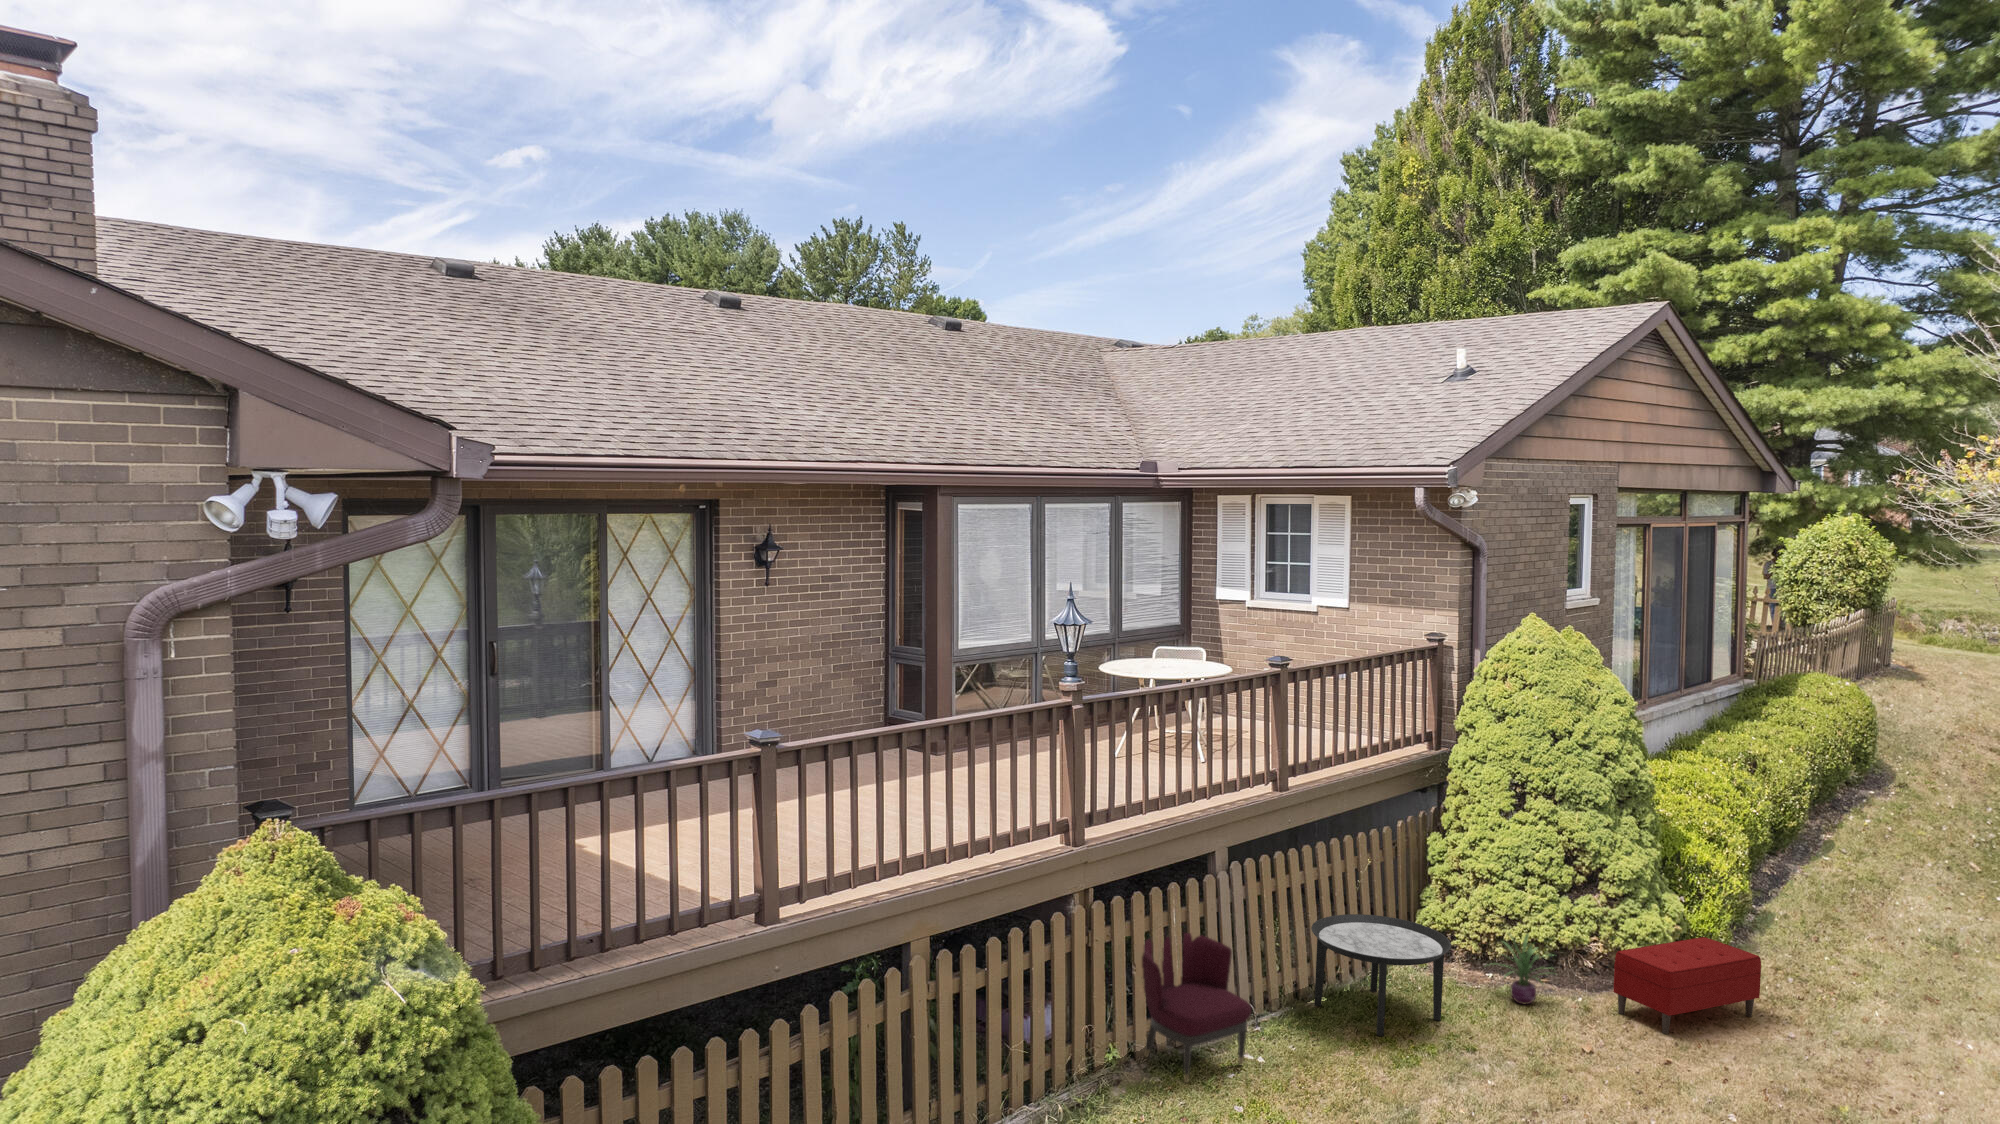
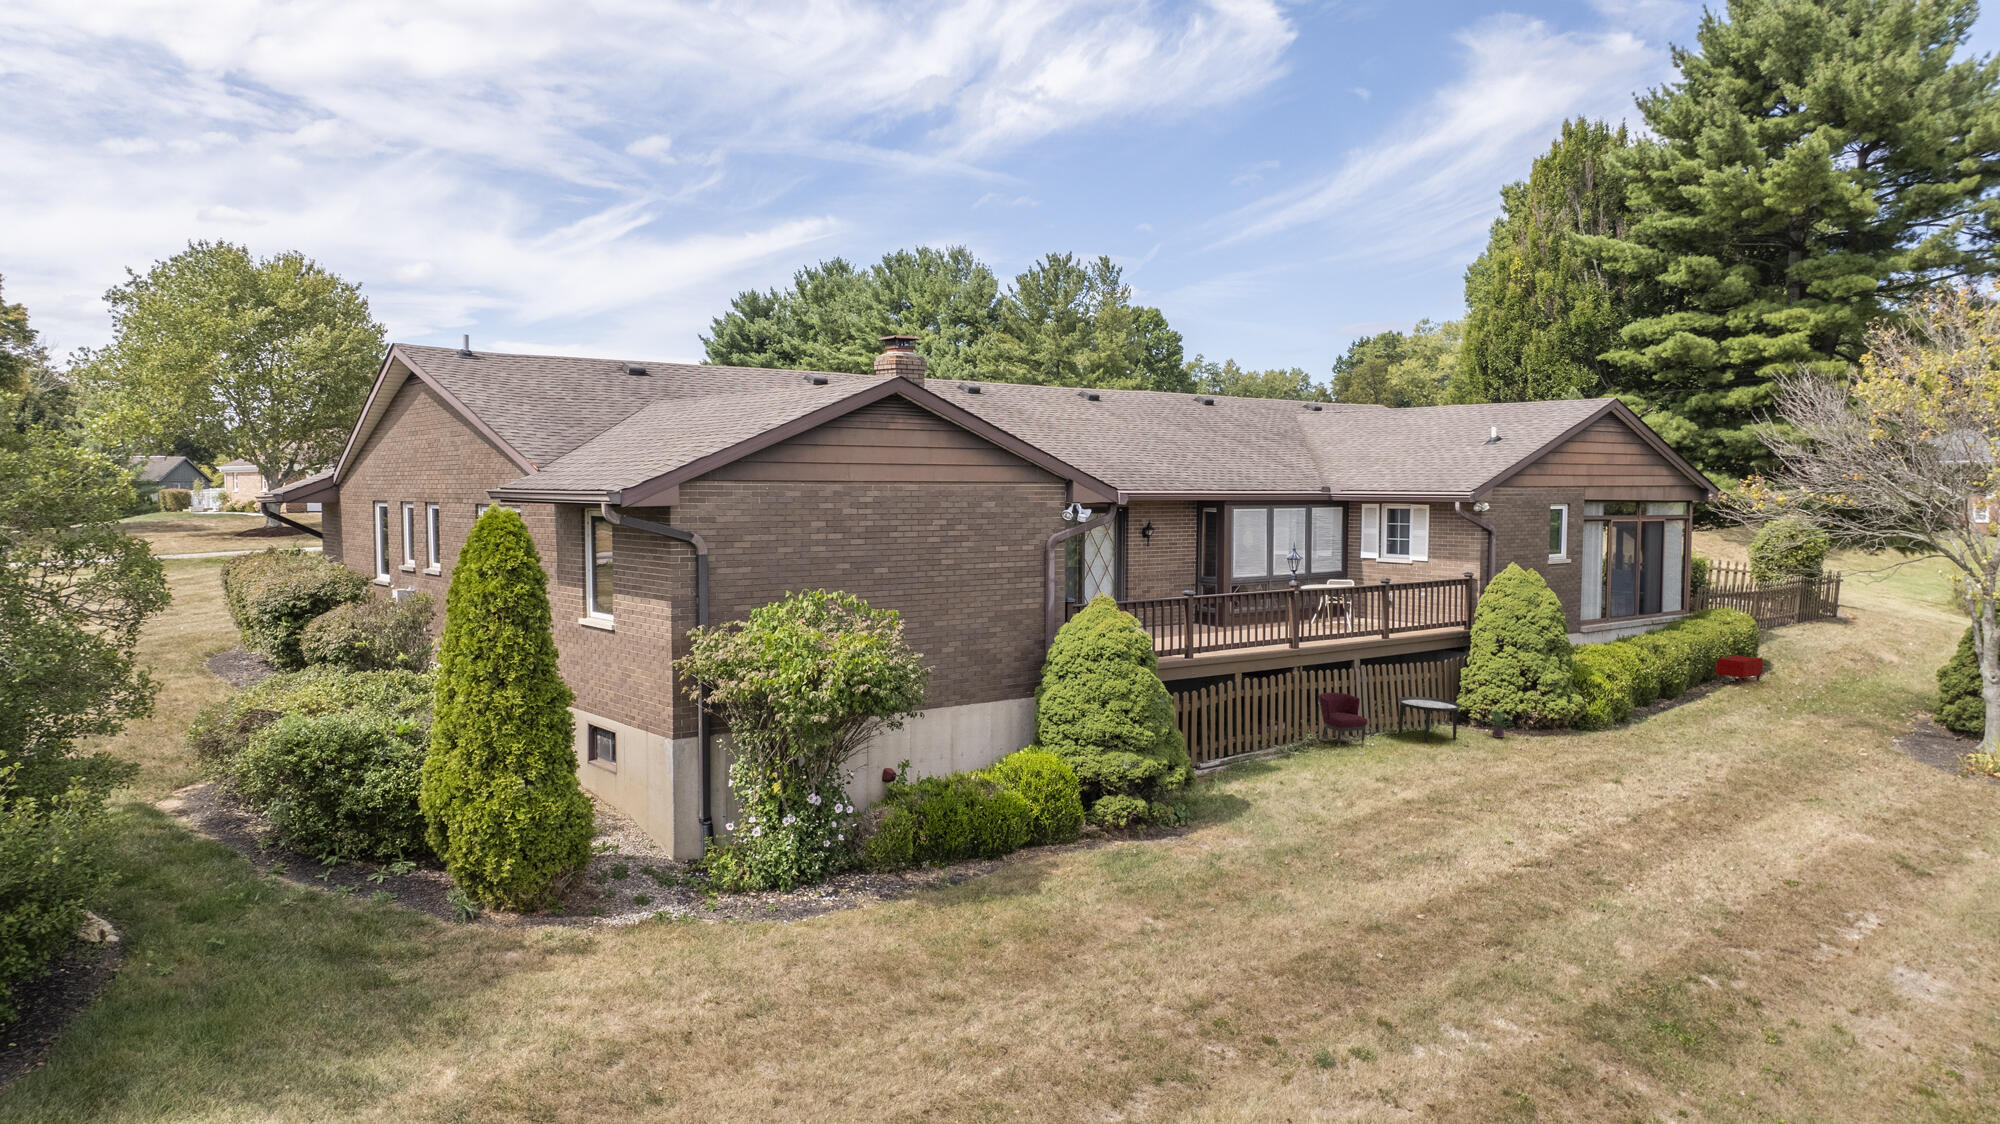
bench: present [1614,937,1761,1034] -> present [1716,655,1763,685]

